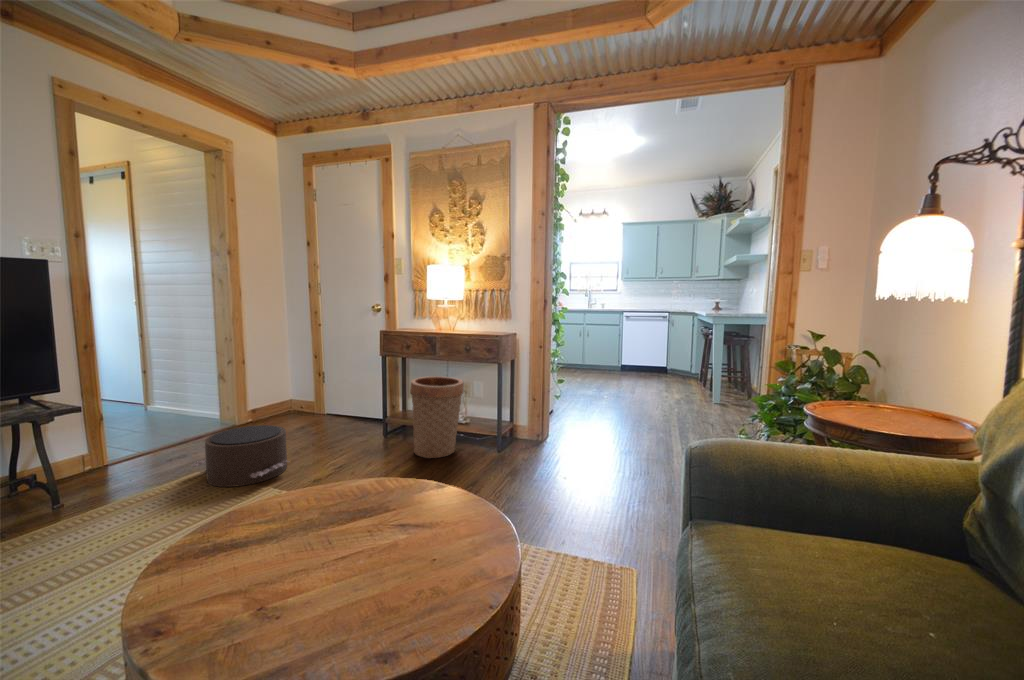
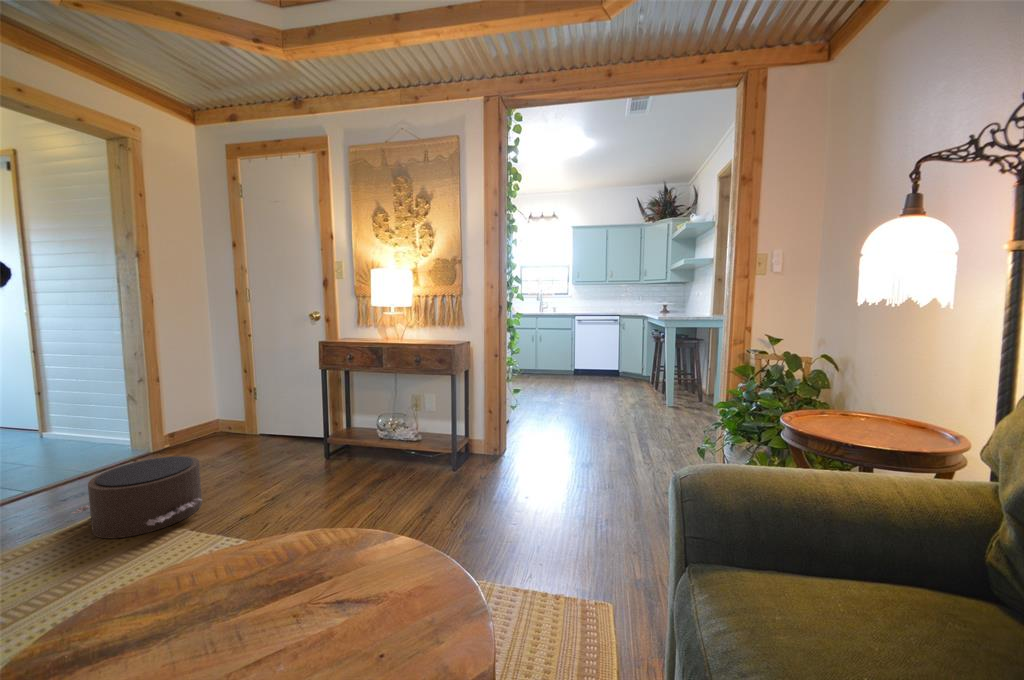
basket: present [410,376,464,458] -> none [351,391,412,483]

